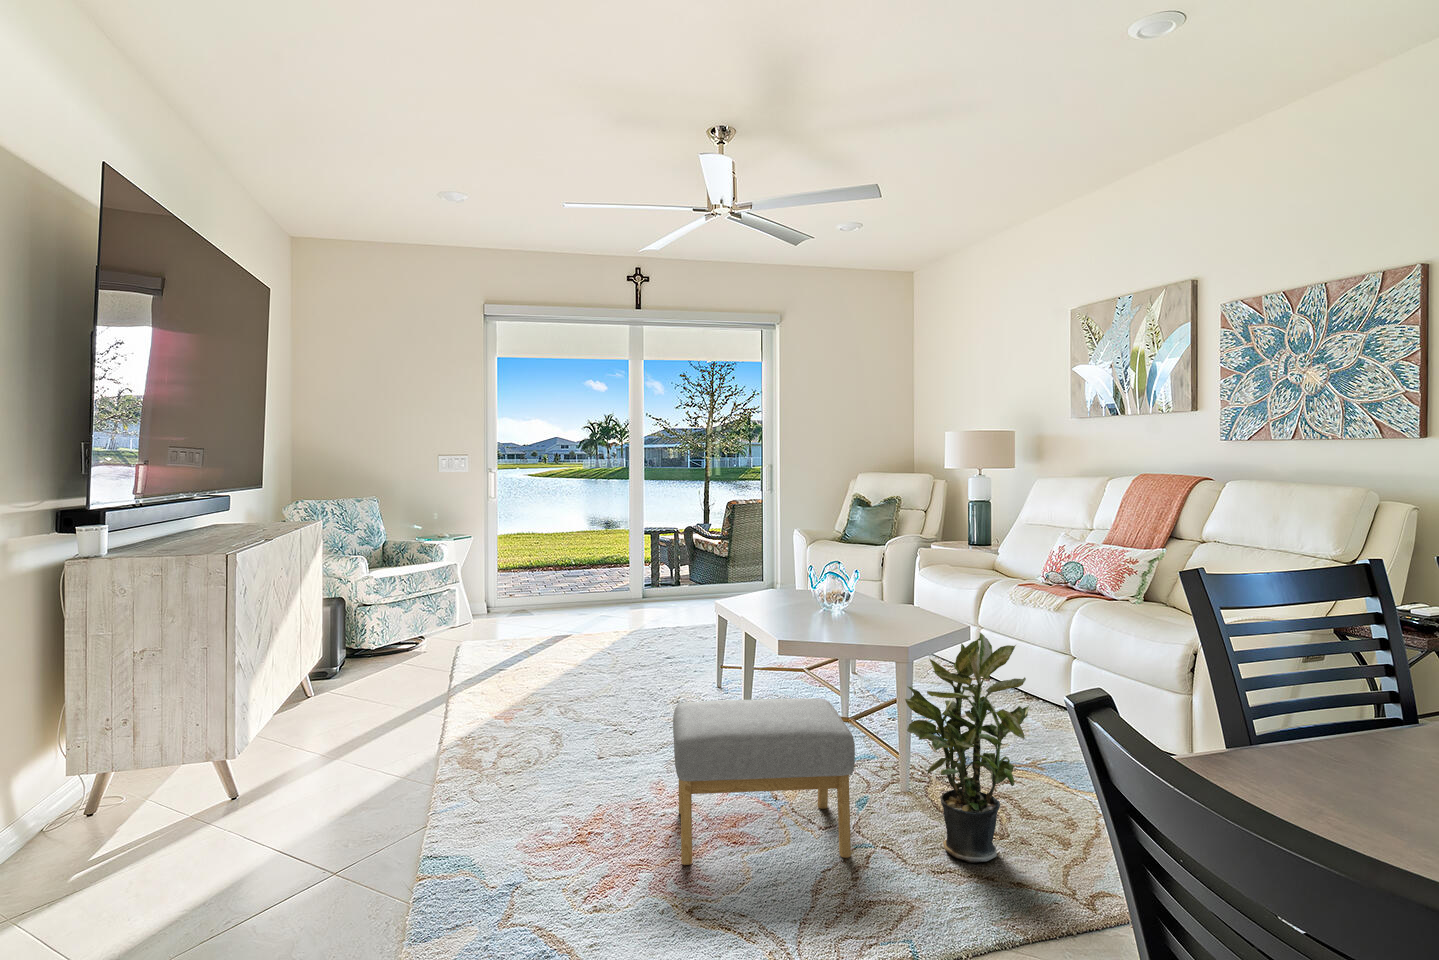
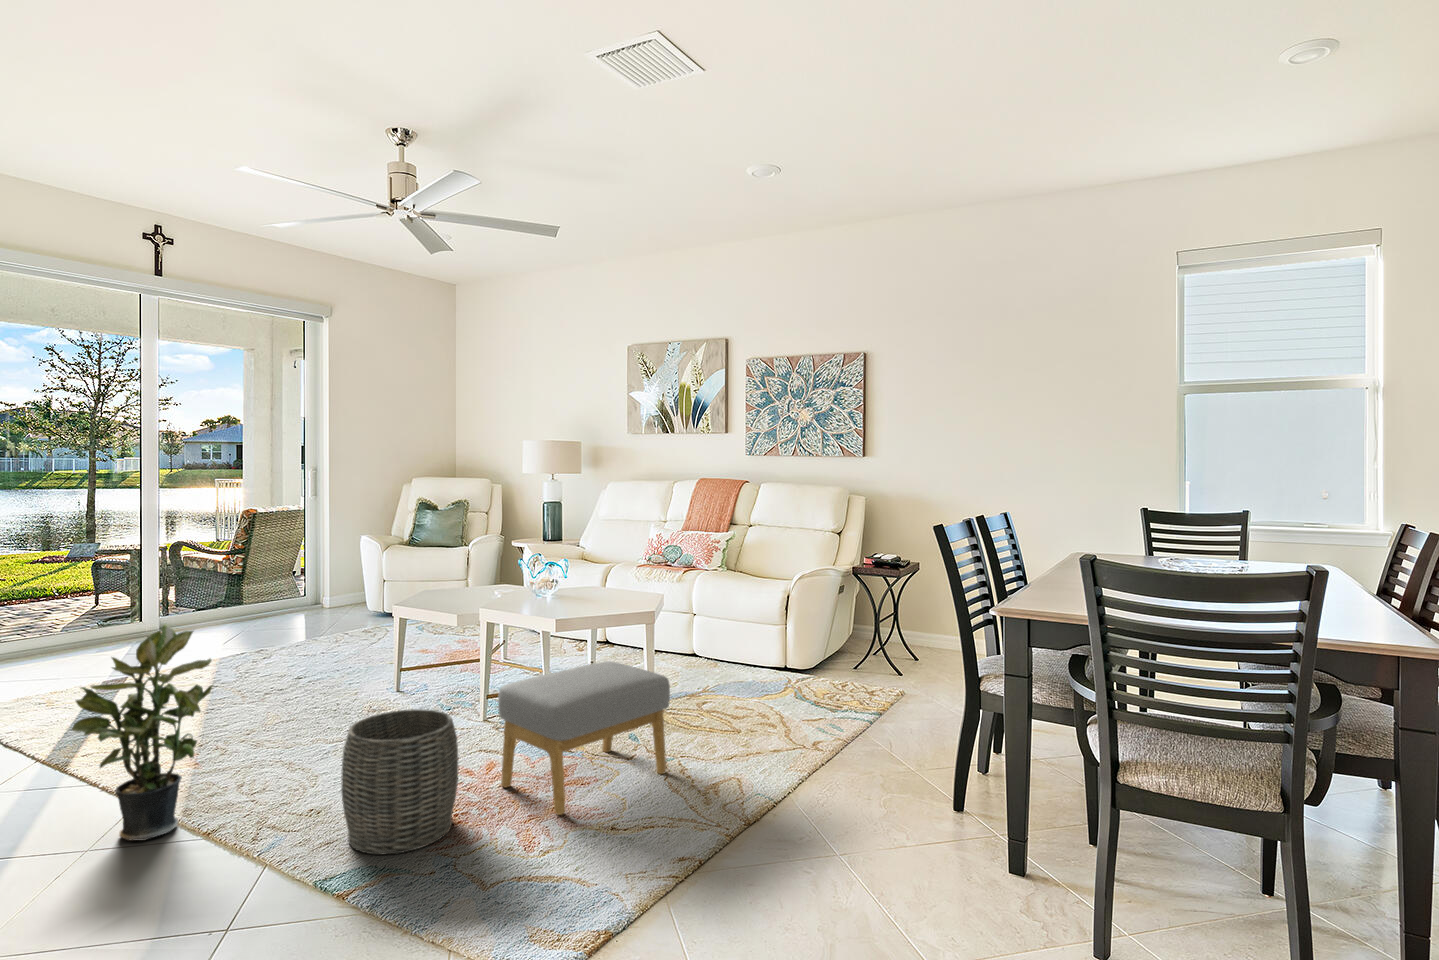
potted plant: present [905,633,1029,863] -> present [72,624,213,841]
woven basket: none [500,706,609,849] -> present [341,709,458,854]

